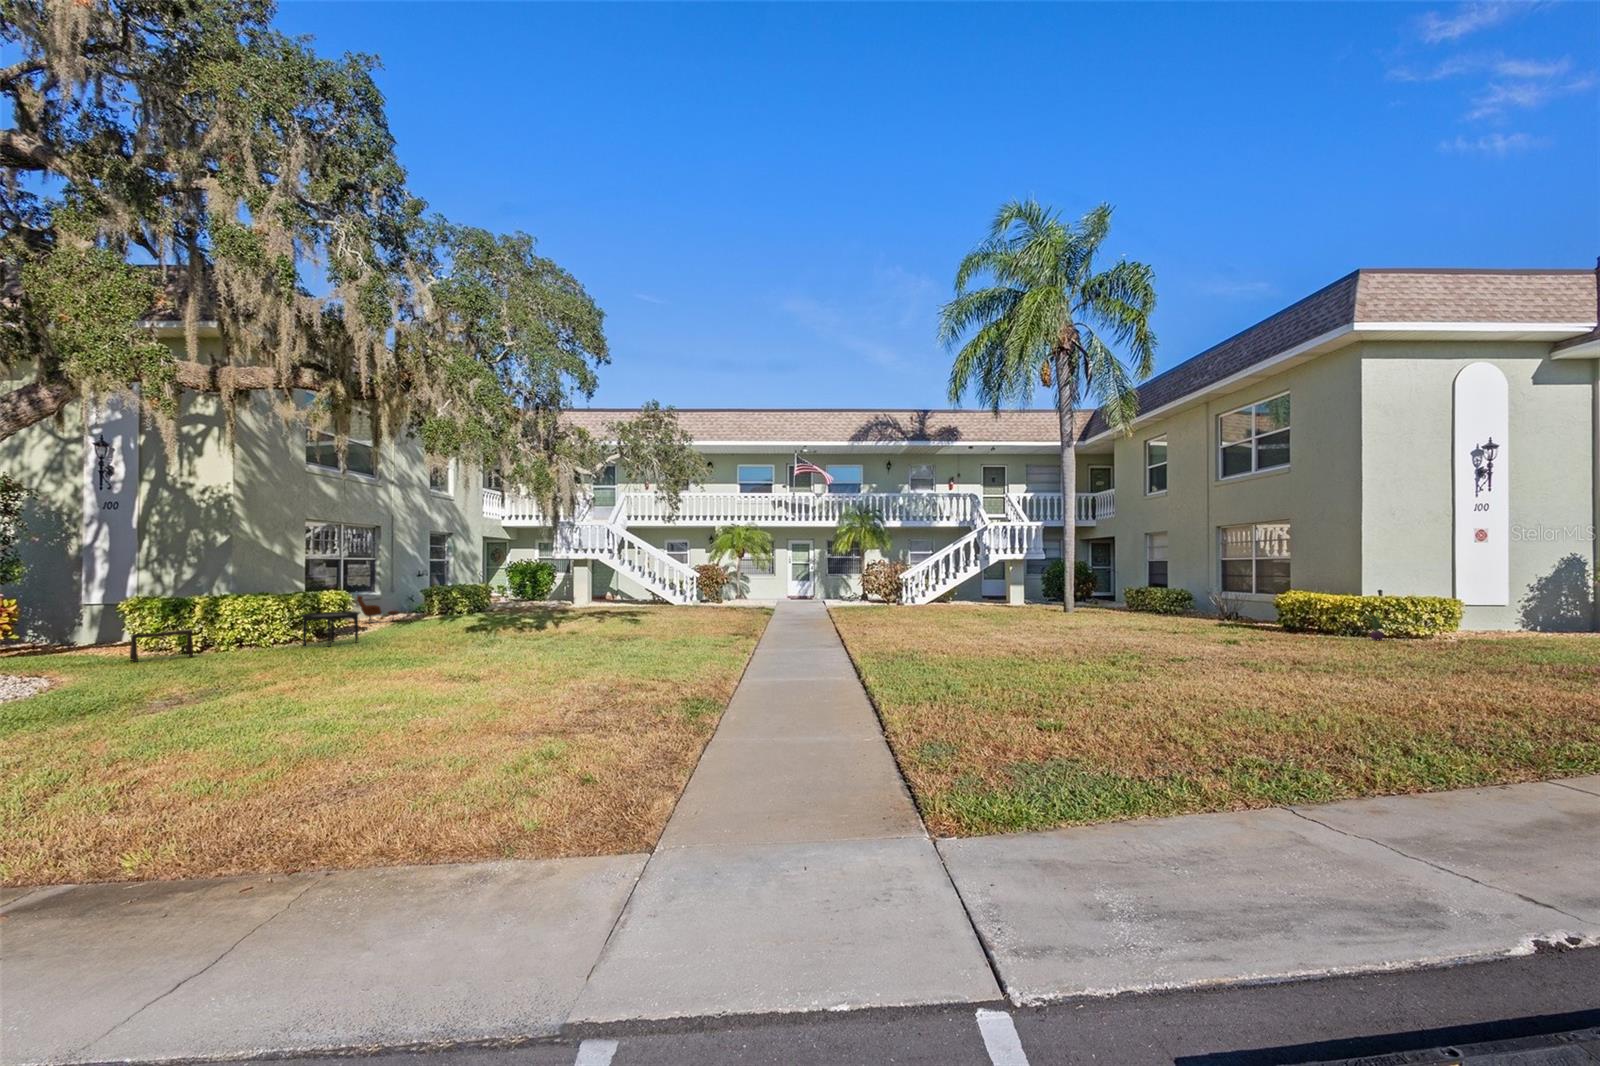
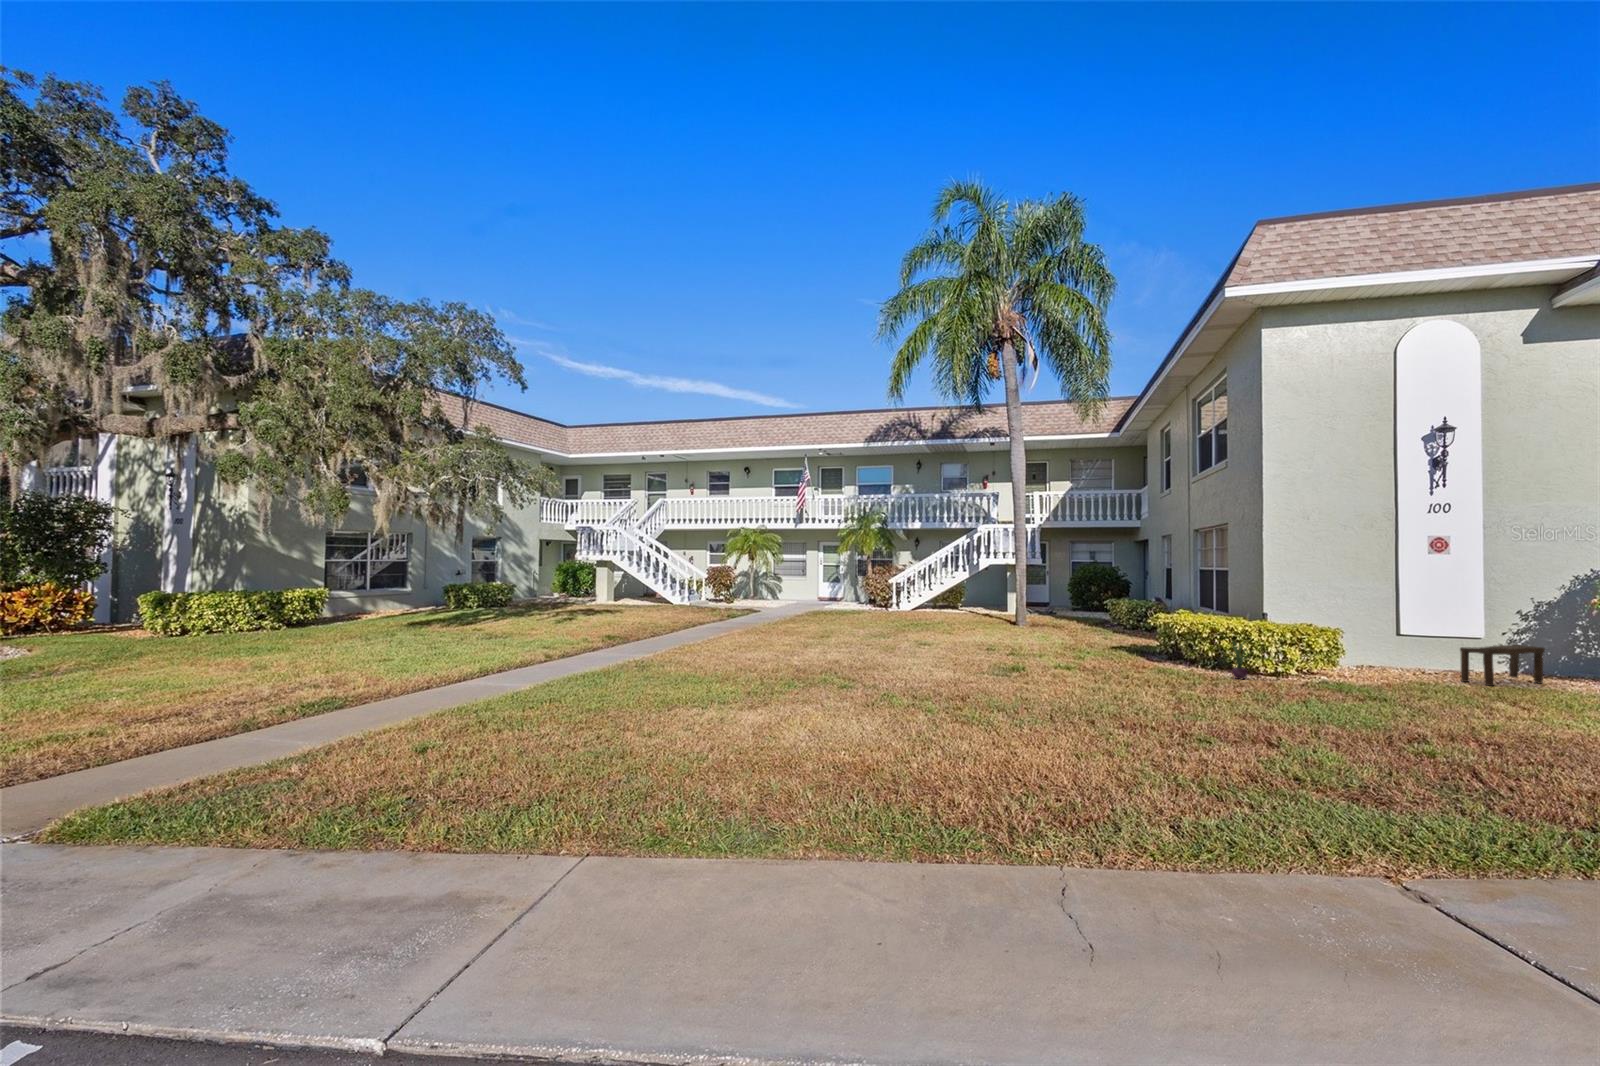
lounge chair: present [357,596,398,622] -> none [385,592,421,616]
round table: present [301,611,360,647] -> none [278,607,329,636]
bench: present [130,629,193,662] -> present [1460,644,1545,686]

